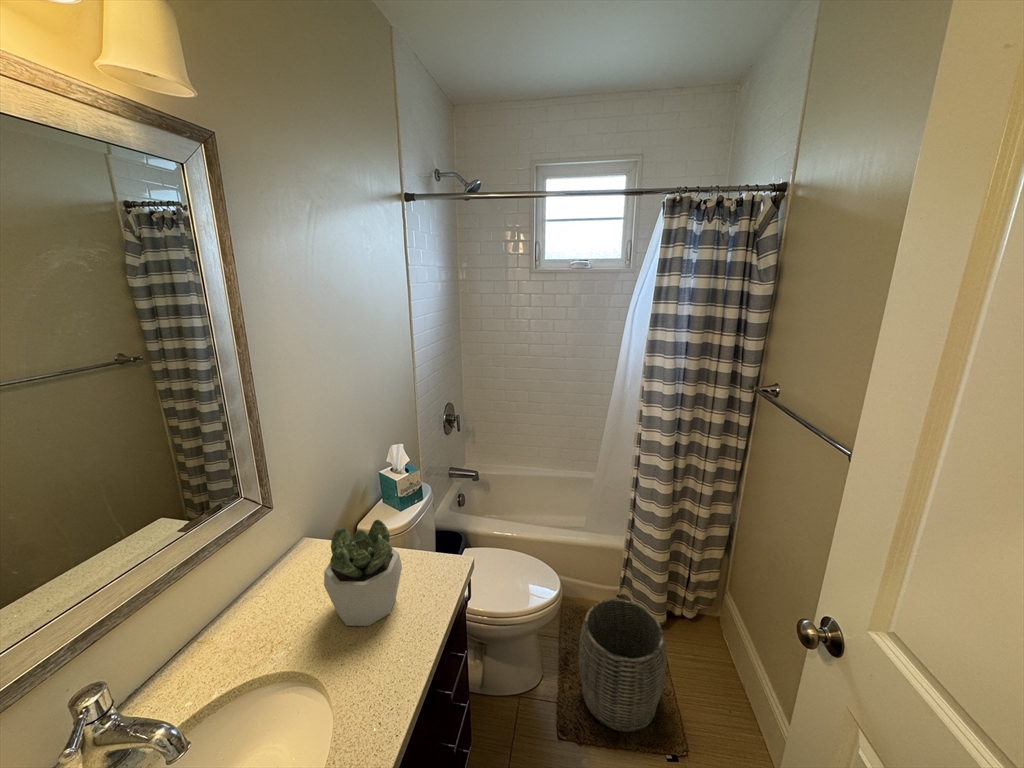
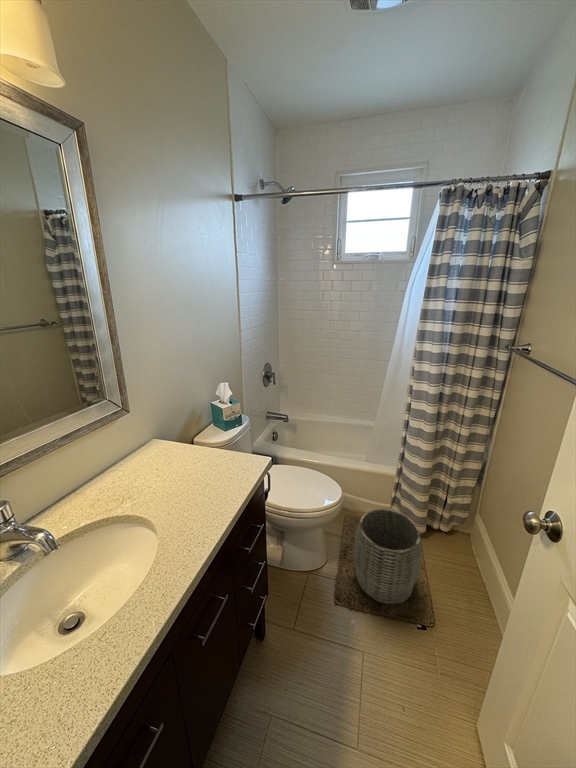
succulent plant: present [324,520,402,626] -> none [162,422,217,494]

